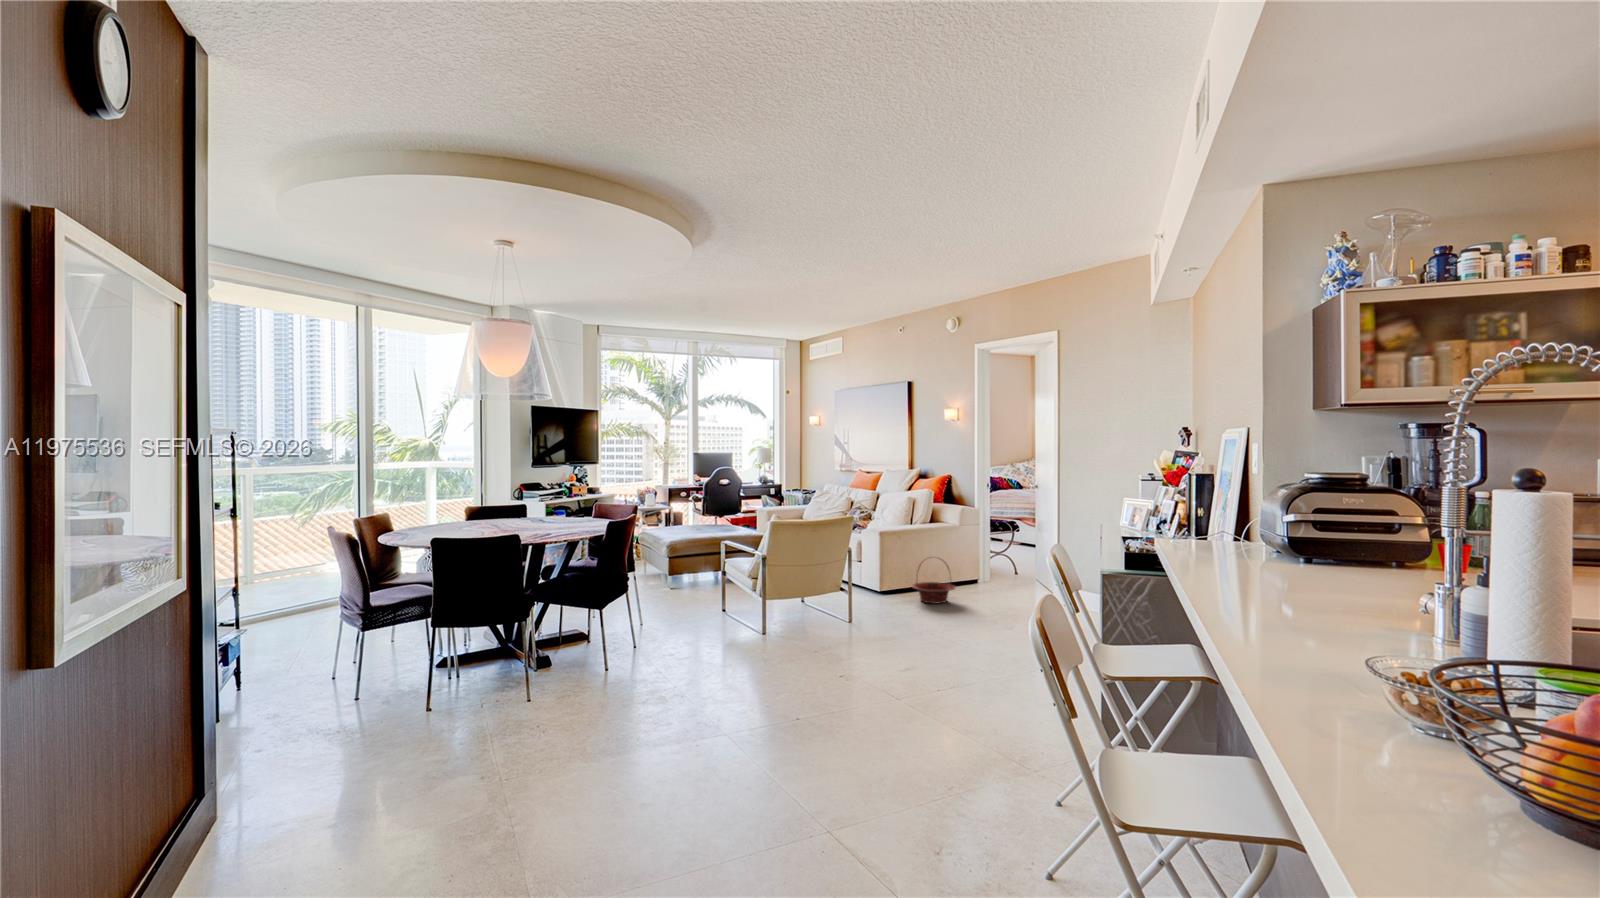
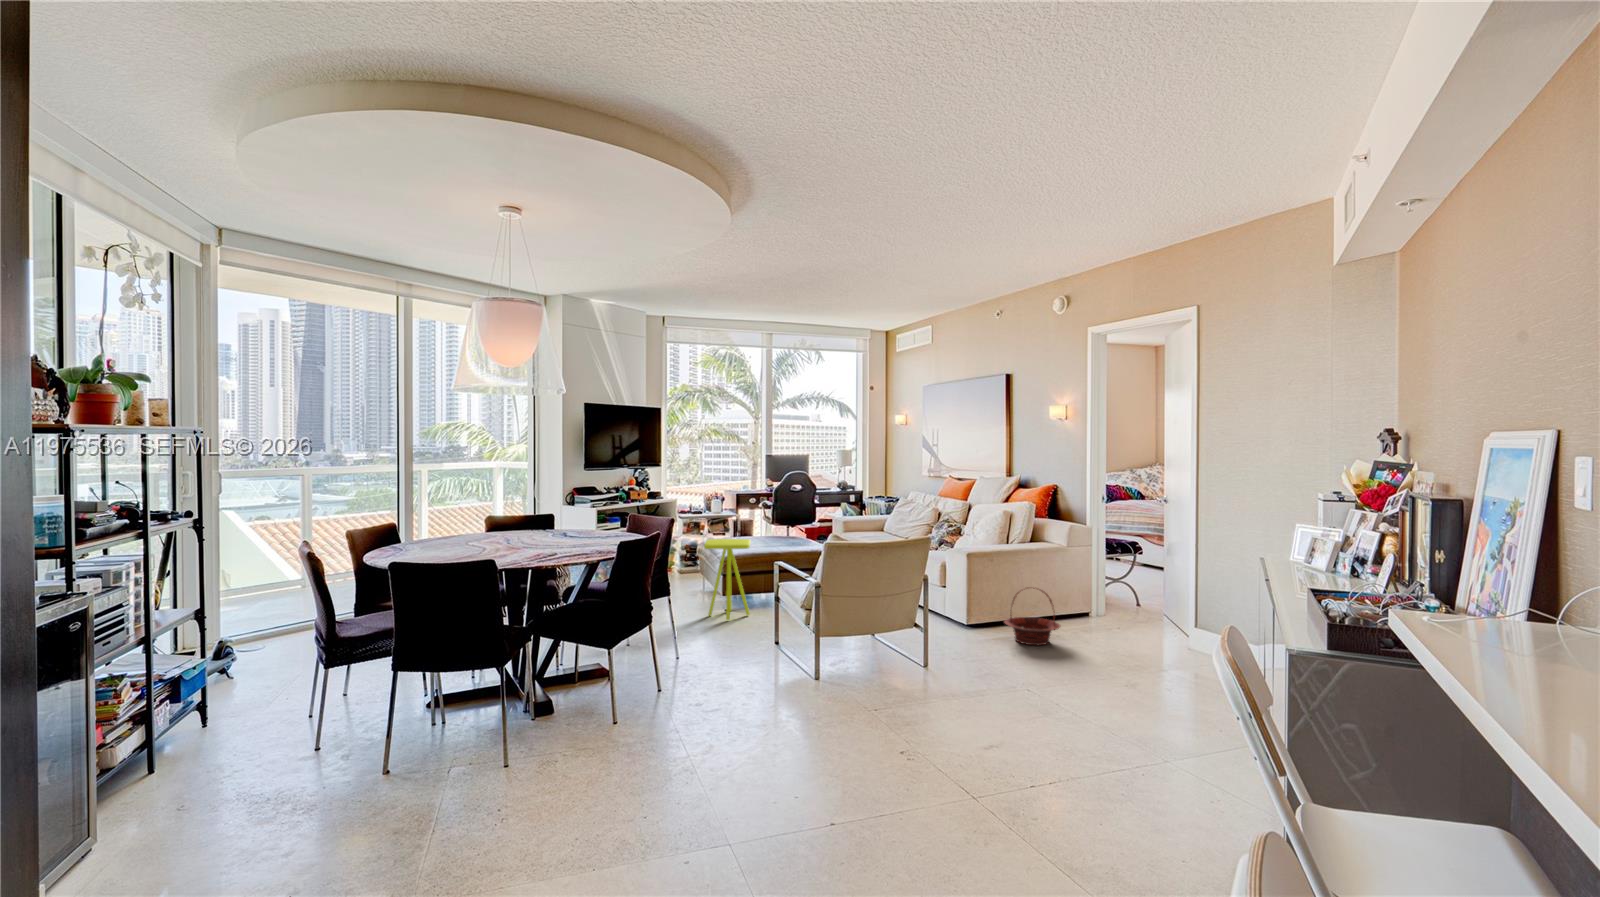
side table: none [655,525,696,595] -> present [704,539,751,620]

